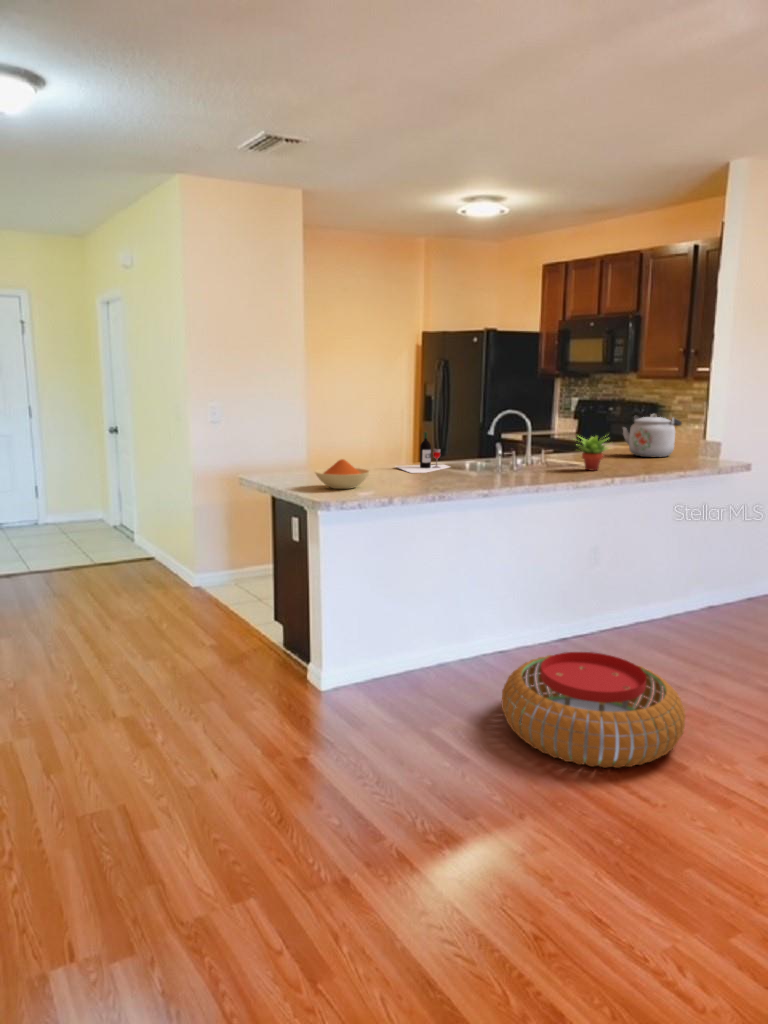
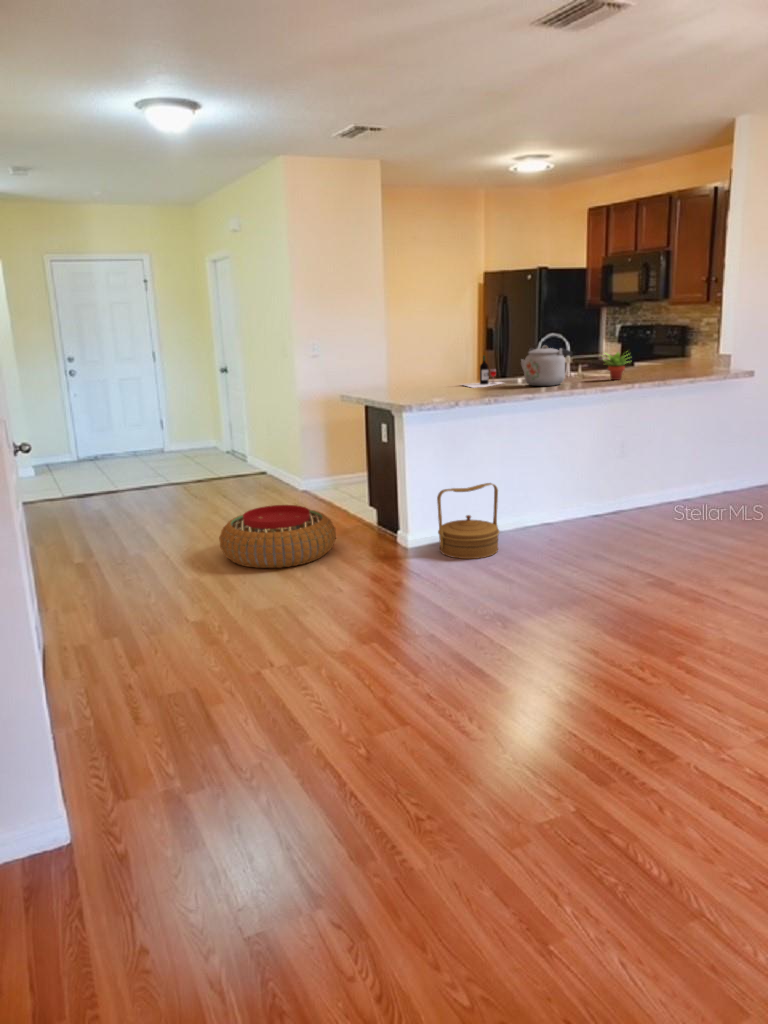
kettle: present [623,414,682,457] -> present [521,346,572,386]
bowl: present [315,459,370,489] -> none [400,376,441,398]
woven basket: none [361,606,445,715] -> present [437,483,499,559]
pouf: present [502,652,686,768] -> present [219,505,336,568]

